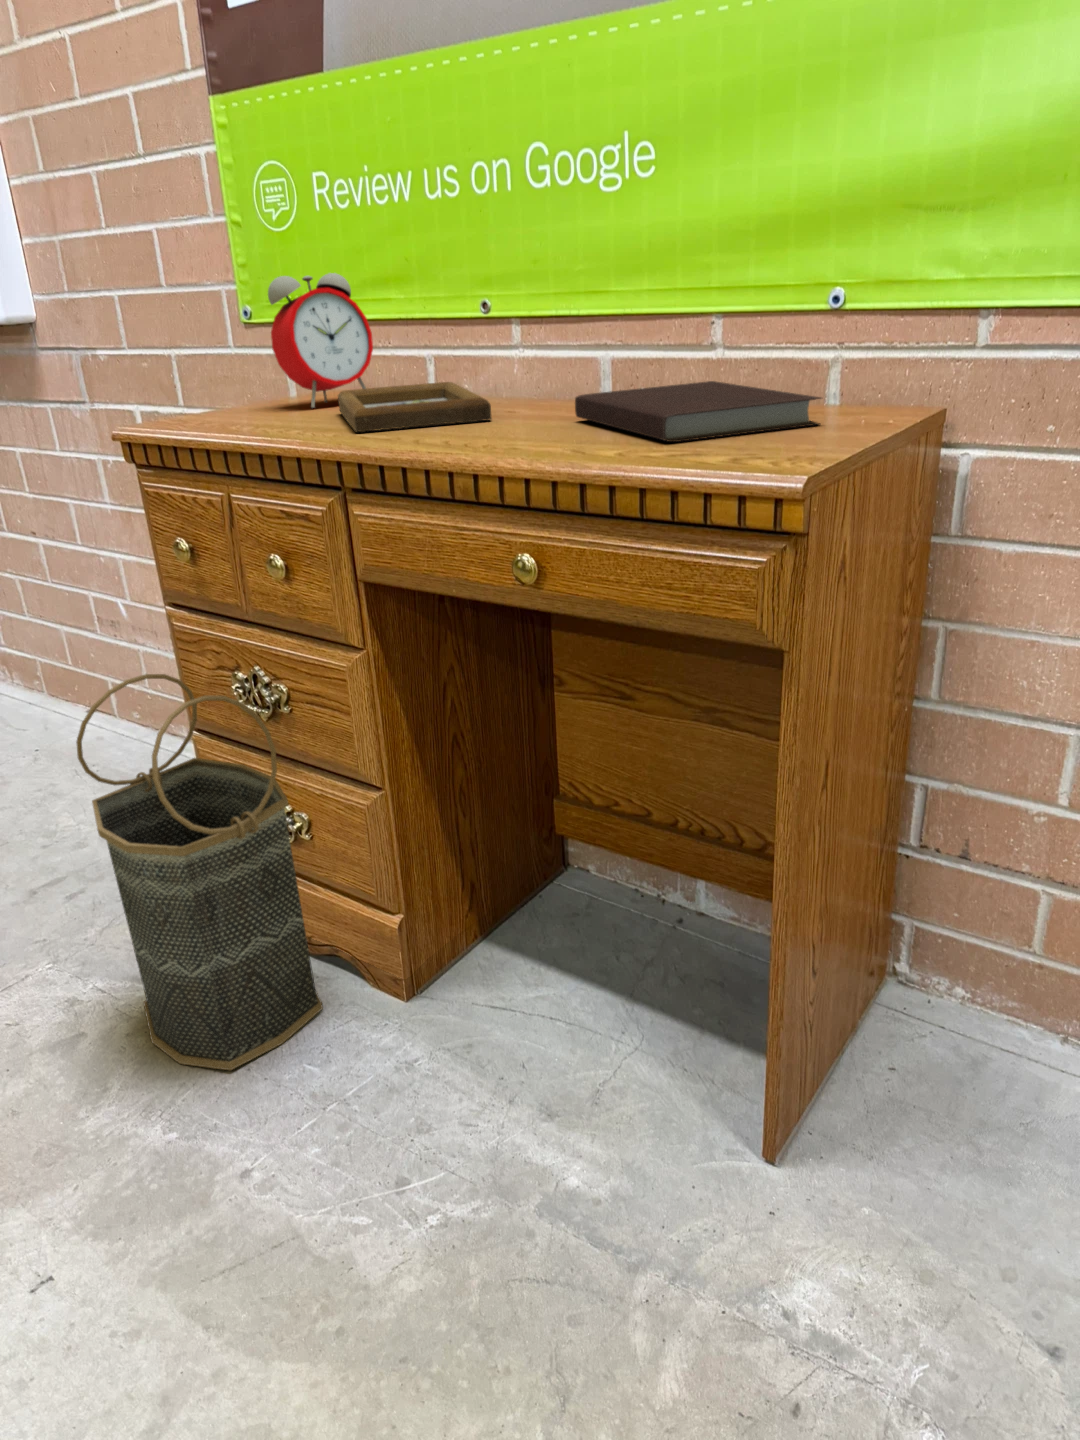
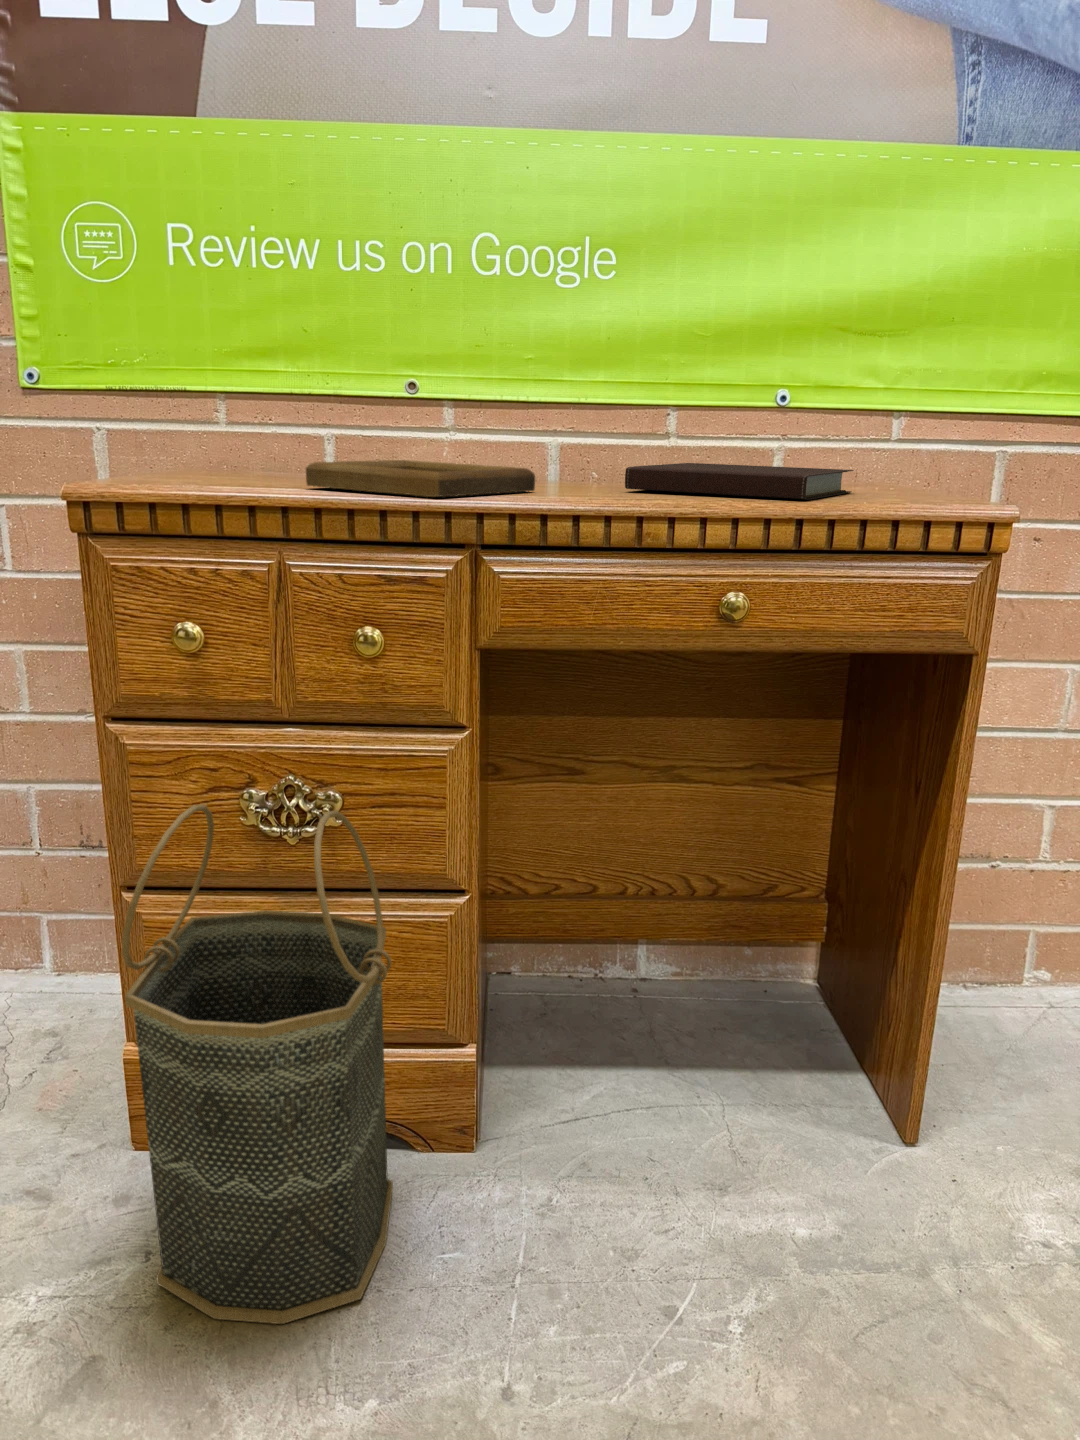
alarm clock: present [268,273,373,408] -> none [175,332,279,485]

